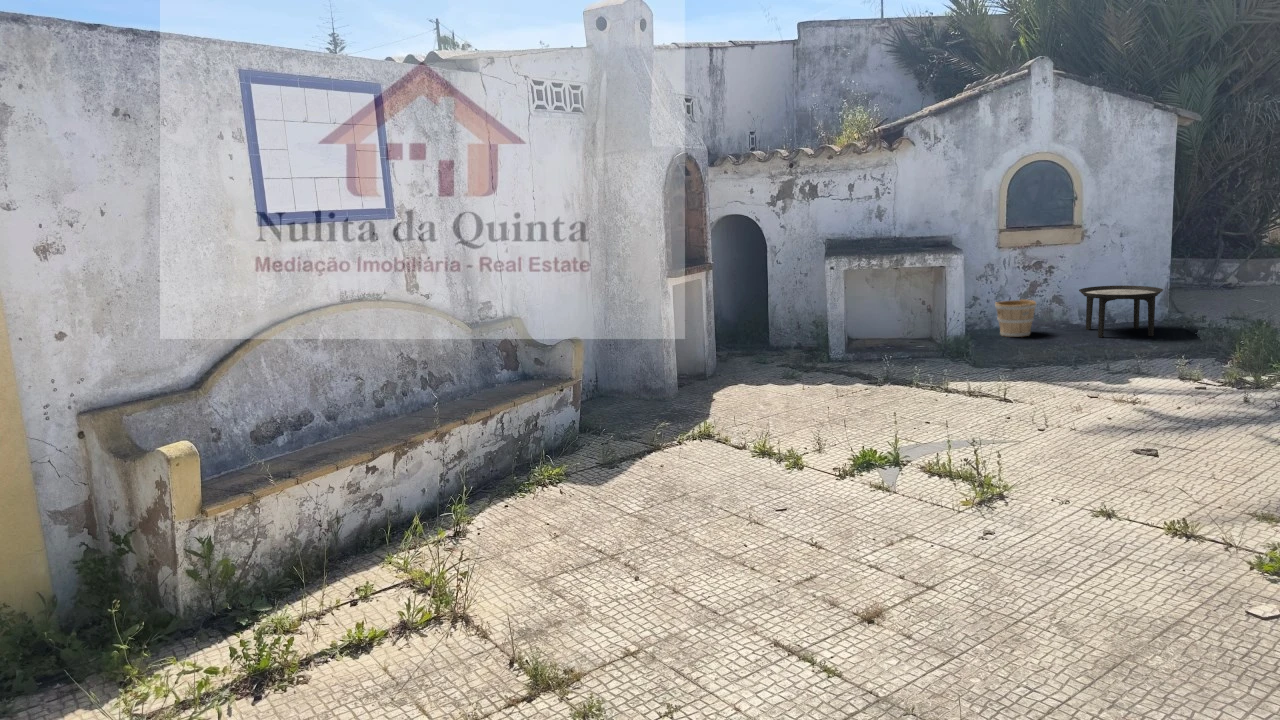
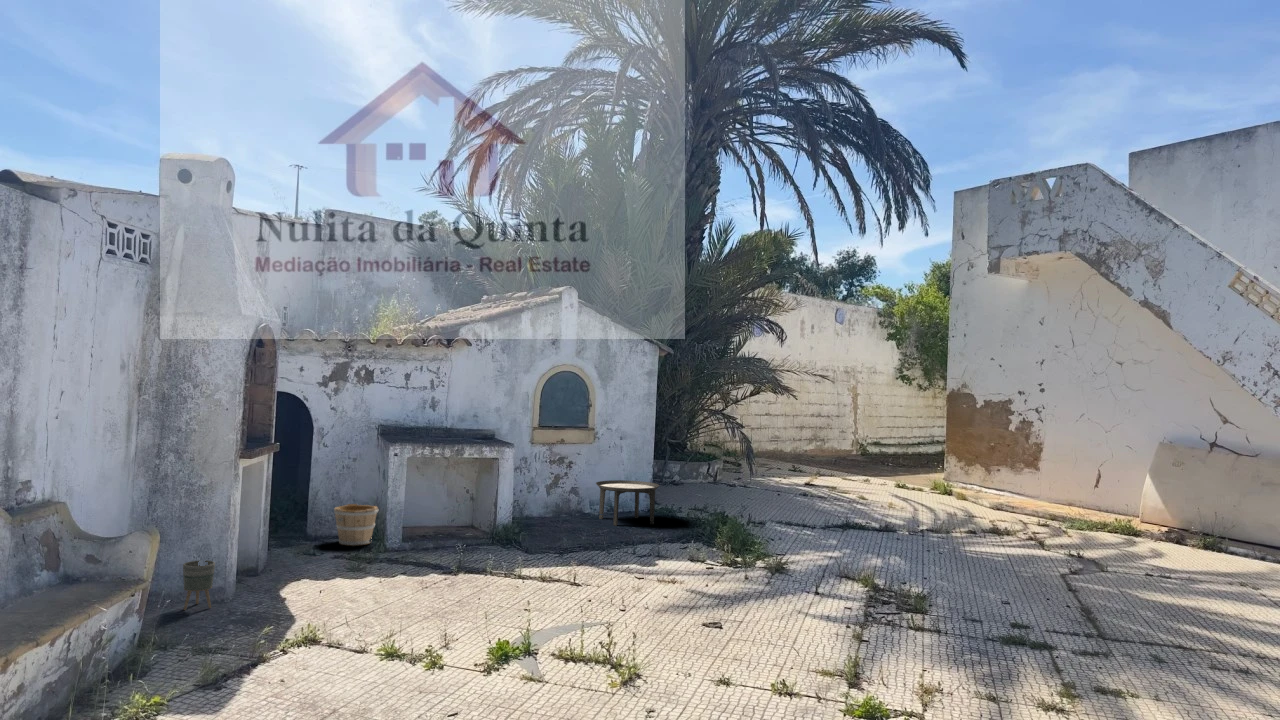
wooden bucket: present [995,299,1036,337] -> present [334,504,379,546]
planter: none [627,365,651,405] -> present [183,560,215,610]

